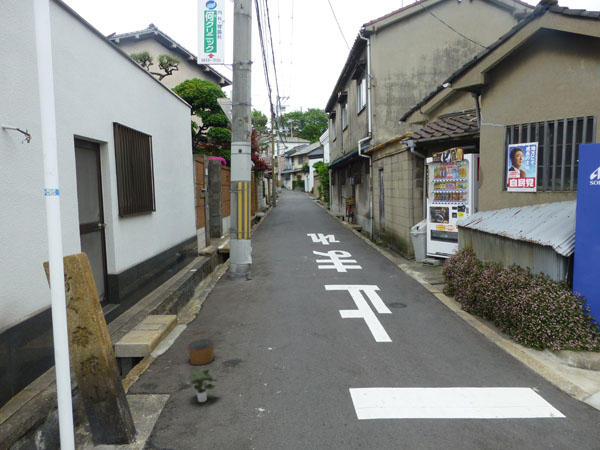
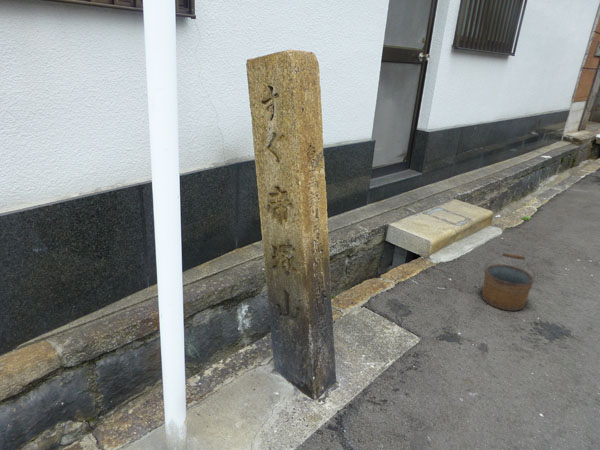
potted plant: present [189,367,218,402] -> none [450,324,514,389]

